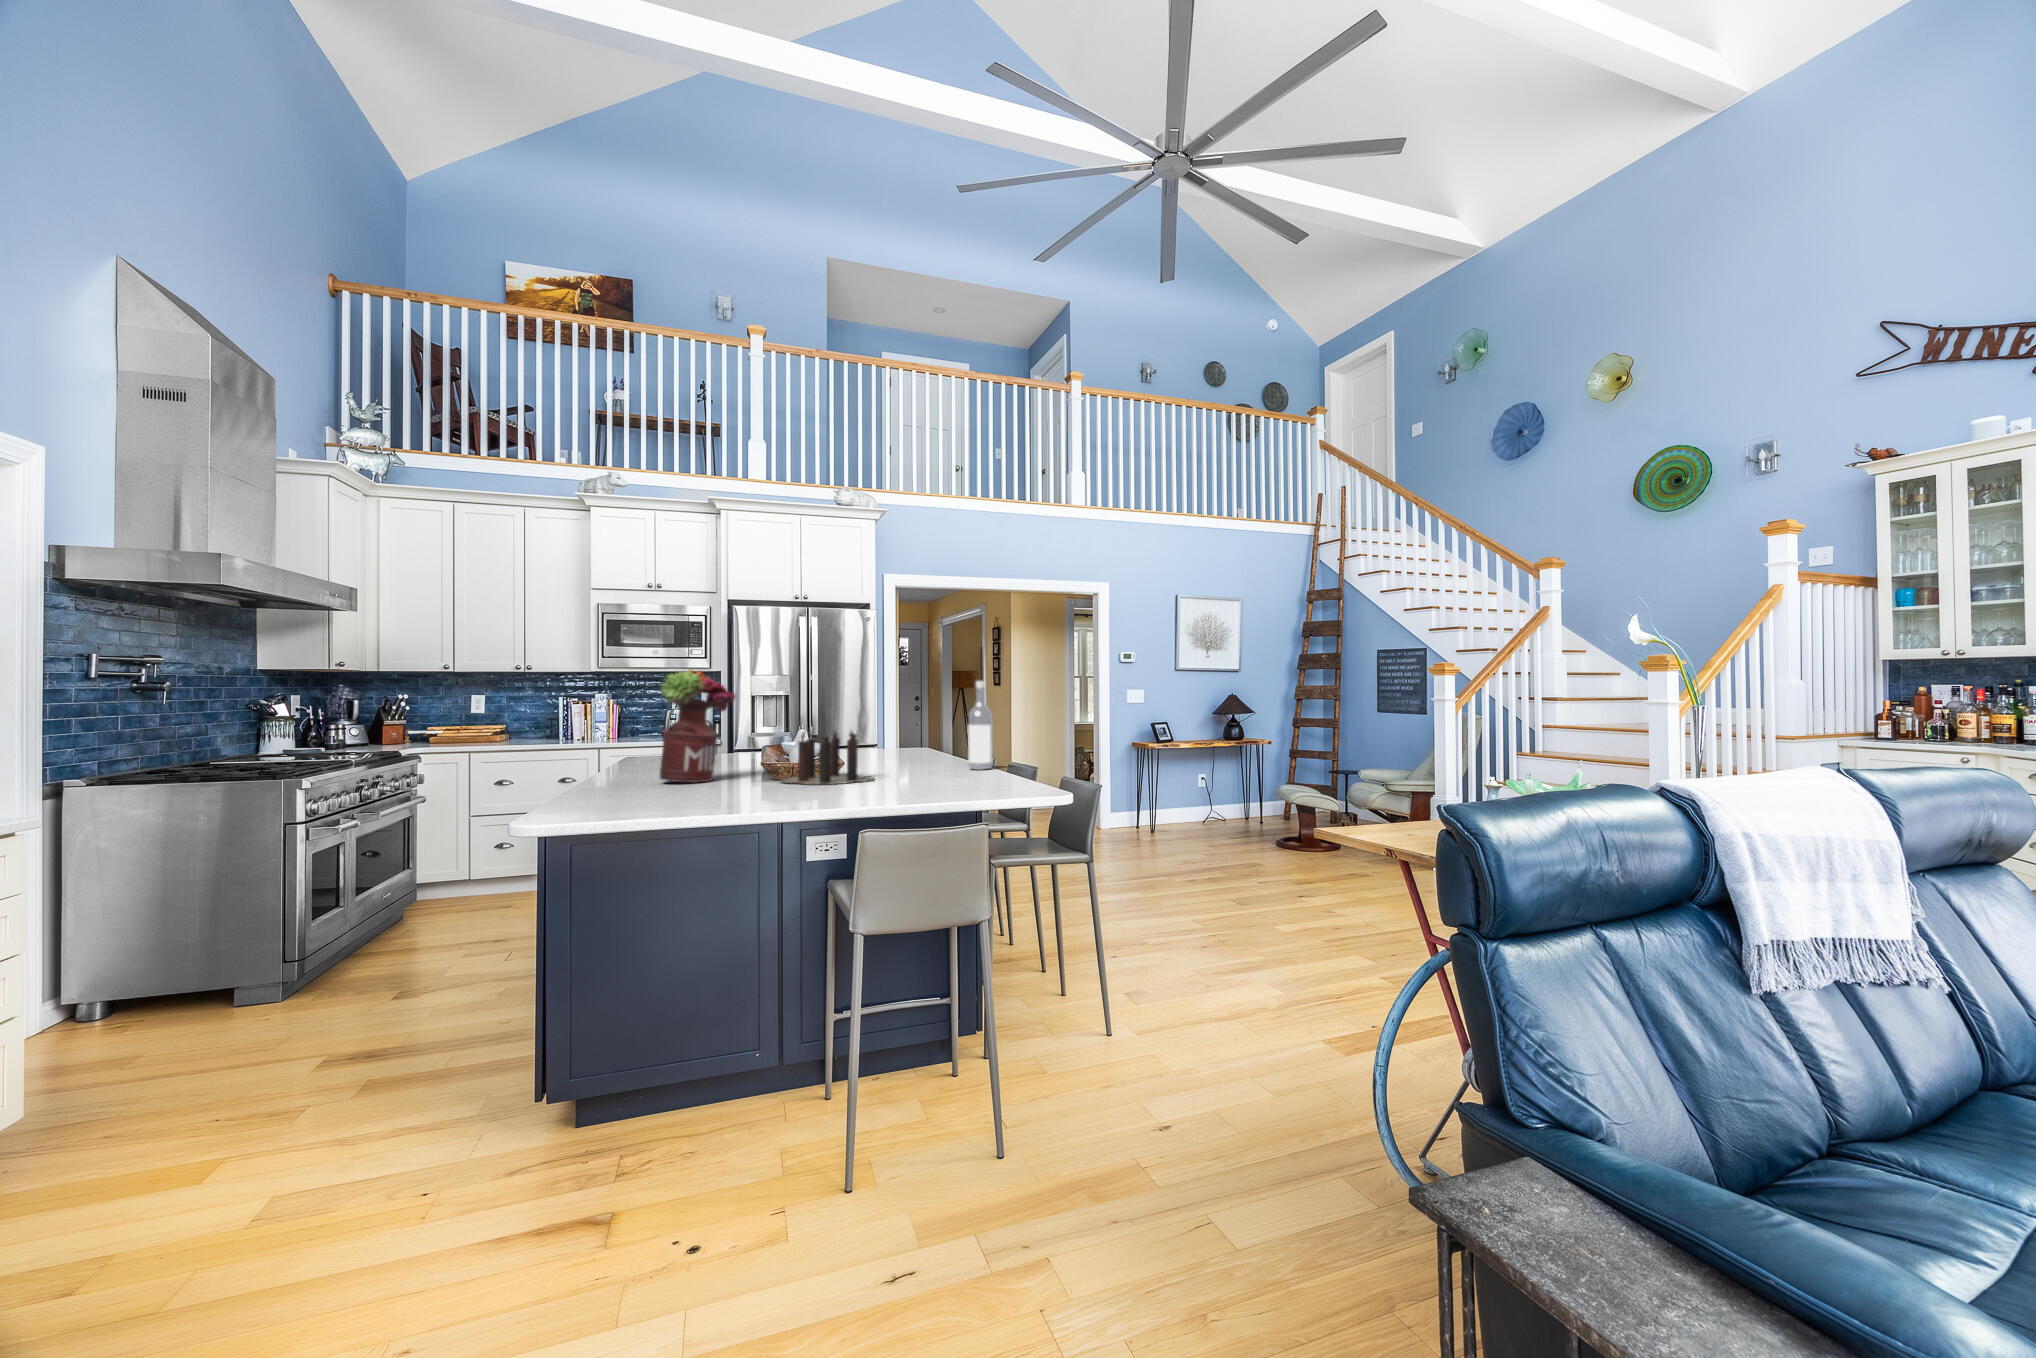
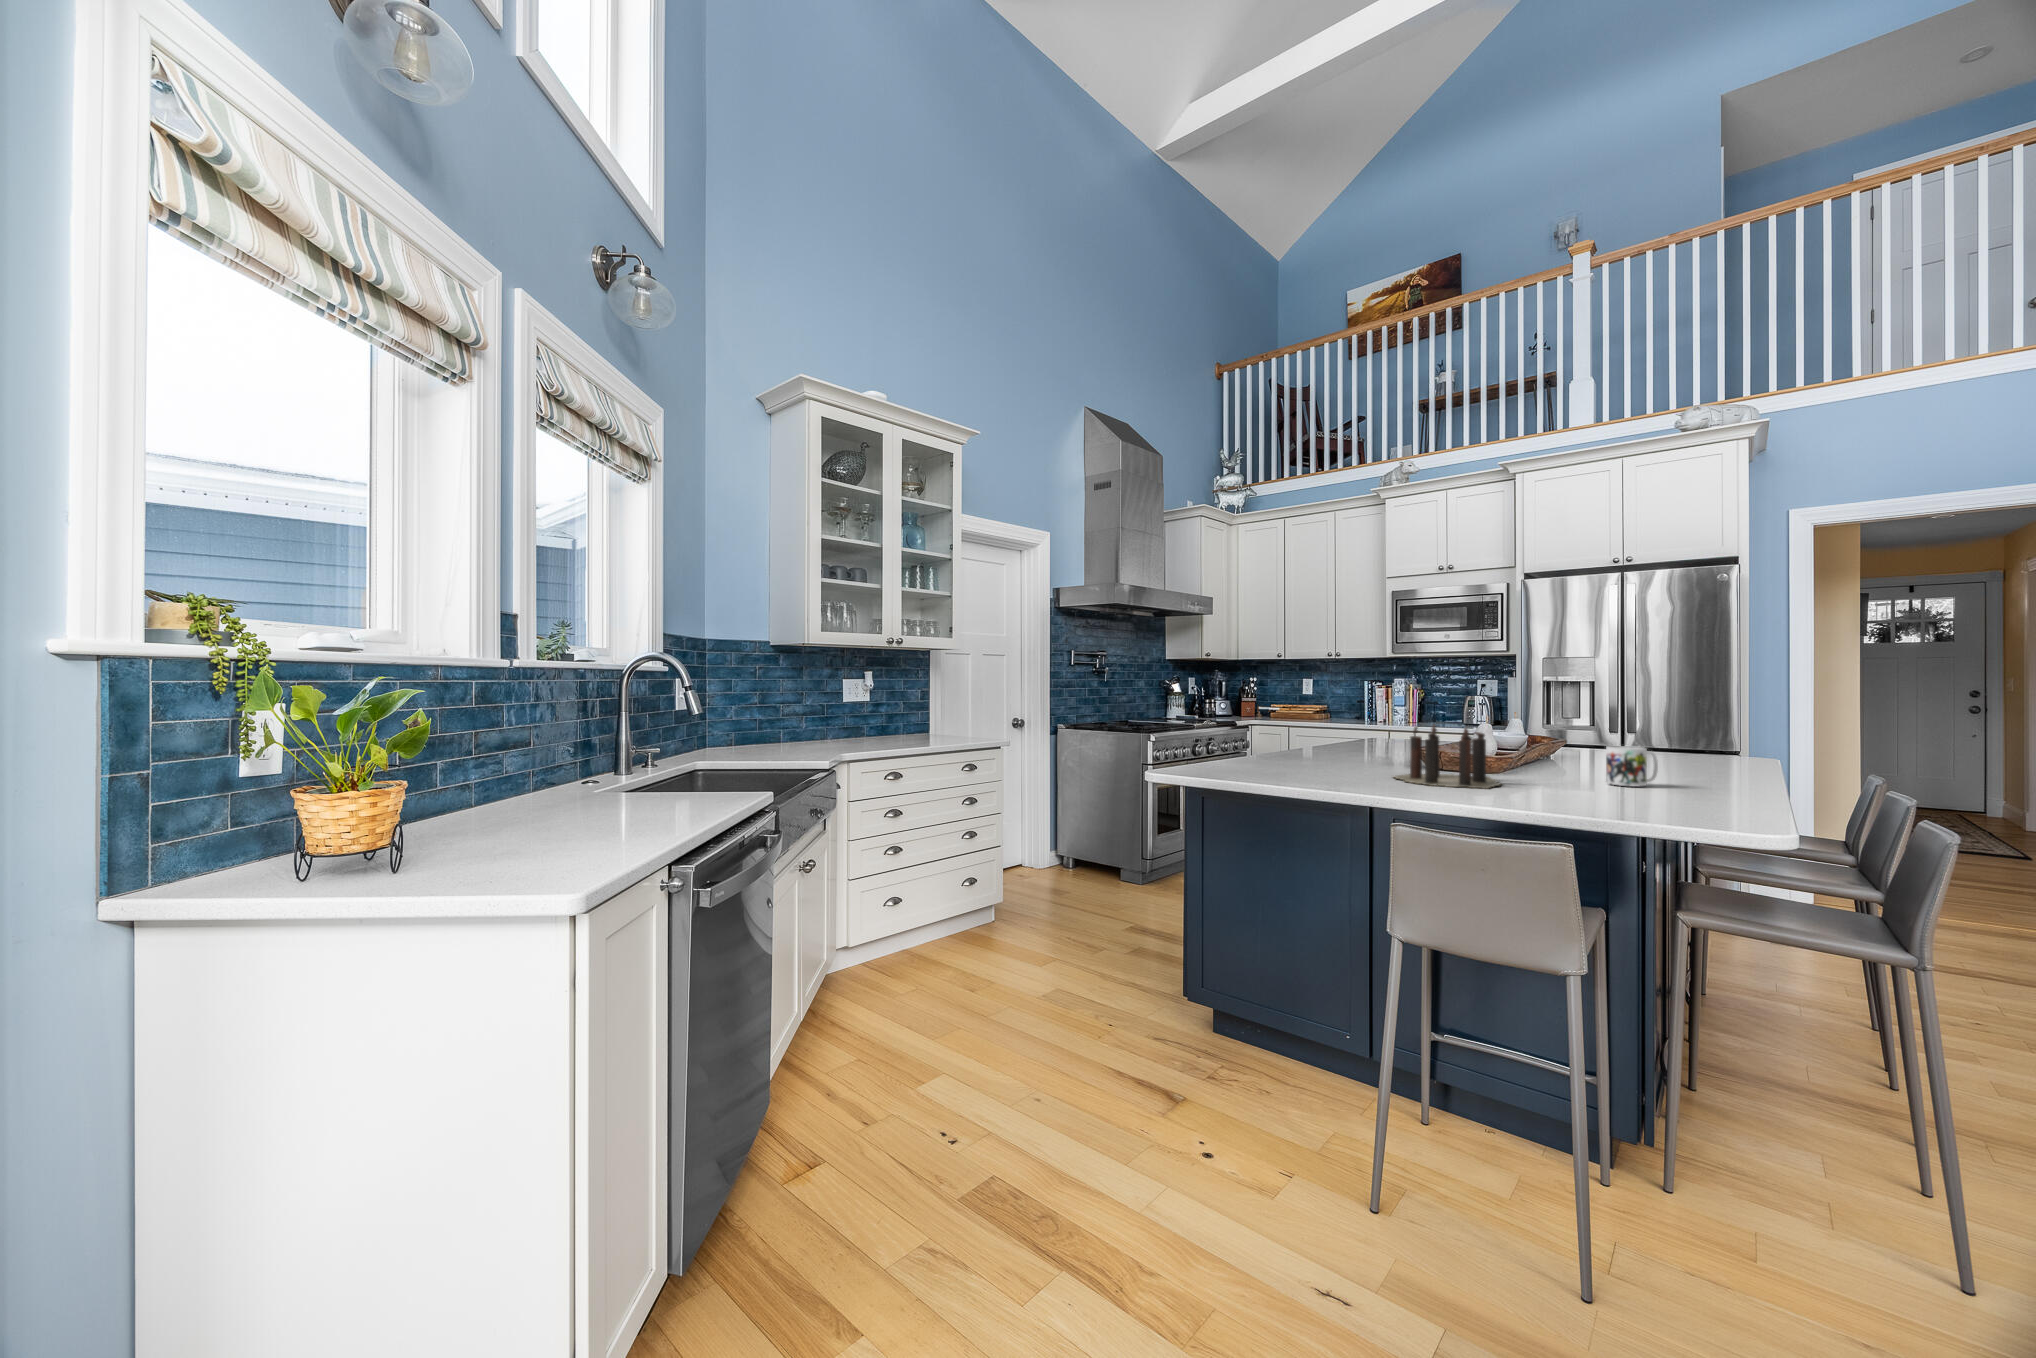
flower arrangement: present [660,669,736,782] -> none [1296,660,1375,768]
wine bottle: present [968,681,993,770] -> none [1673,672,1717,798]
mug: none [917,738,944,768] -> present [1606,746,1658,786]

